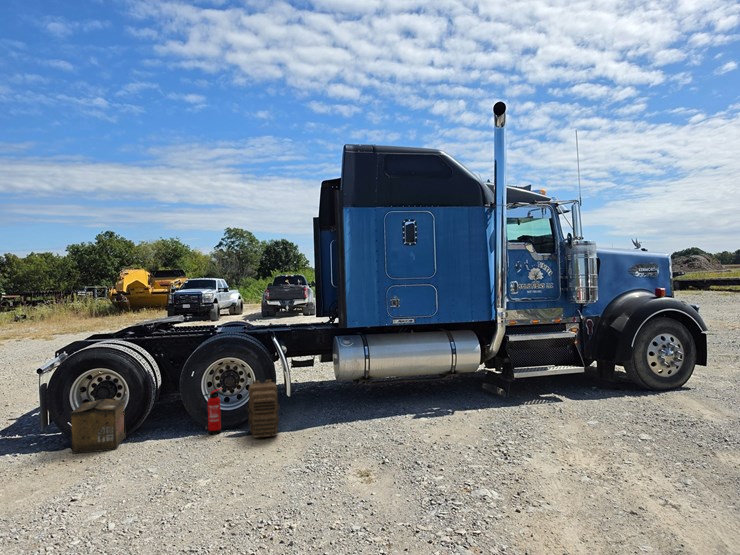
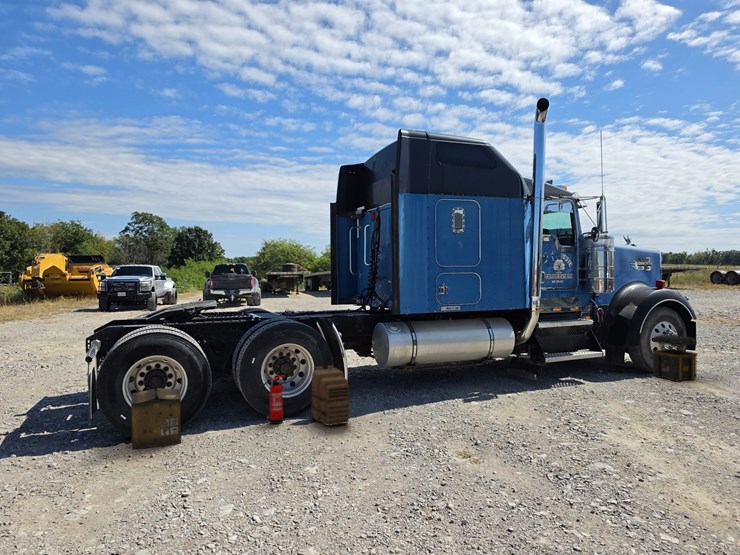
toolbox: none [646,348,696,400] -> present [652,335,697,381]

